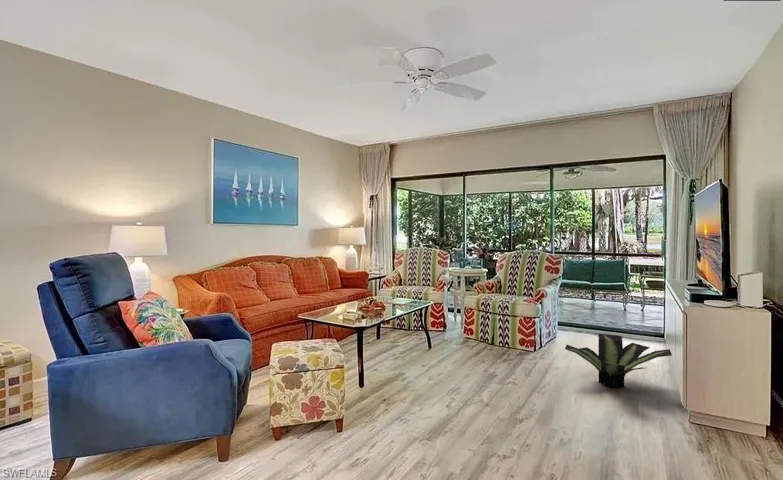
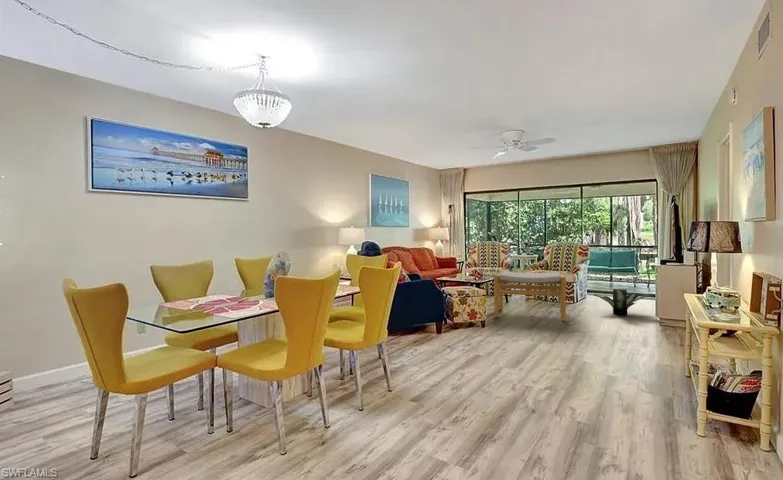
footstool: none [386,302,515,406] -> present [494,271,566,321]

